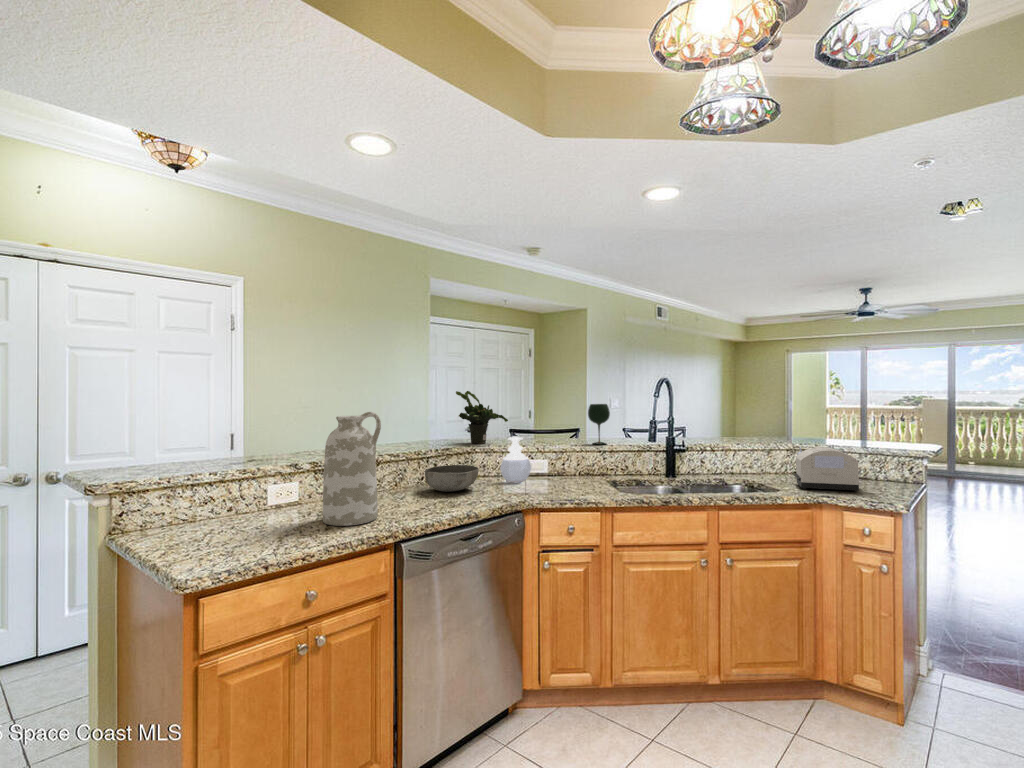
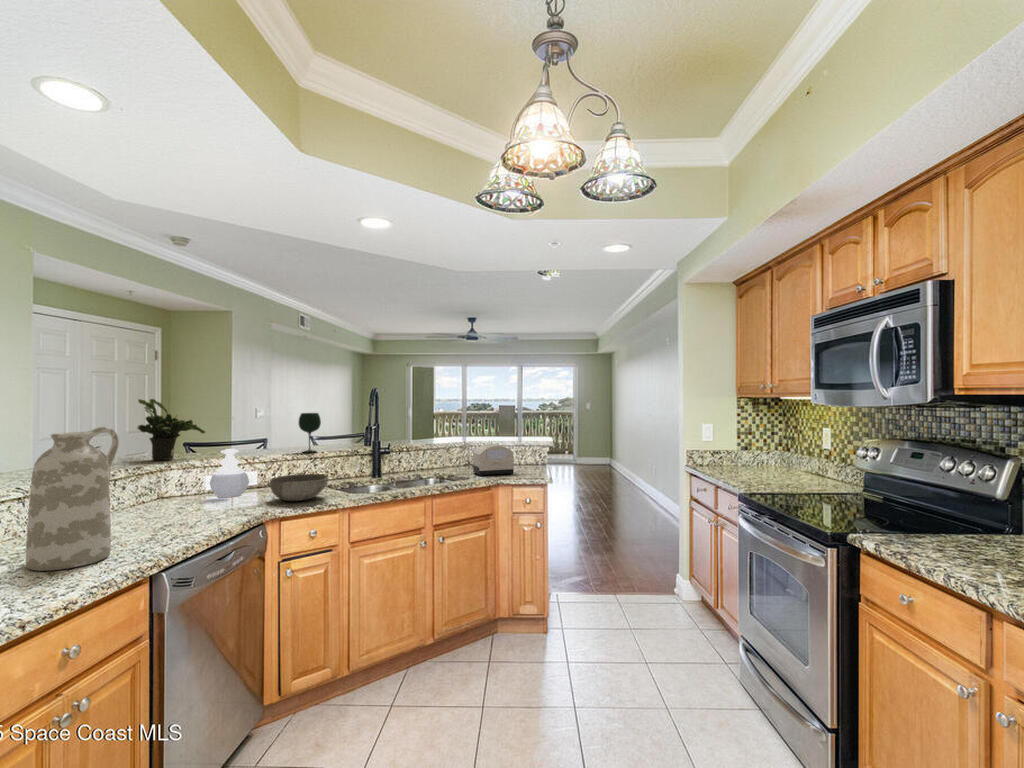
bowl: present [425,465,479,492] -> present [270,474,328,501]

